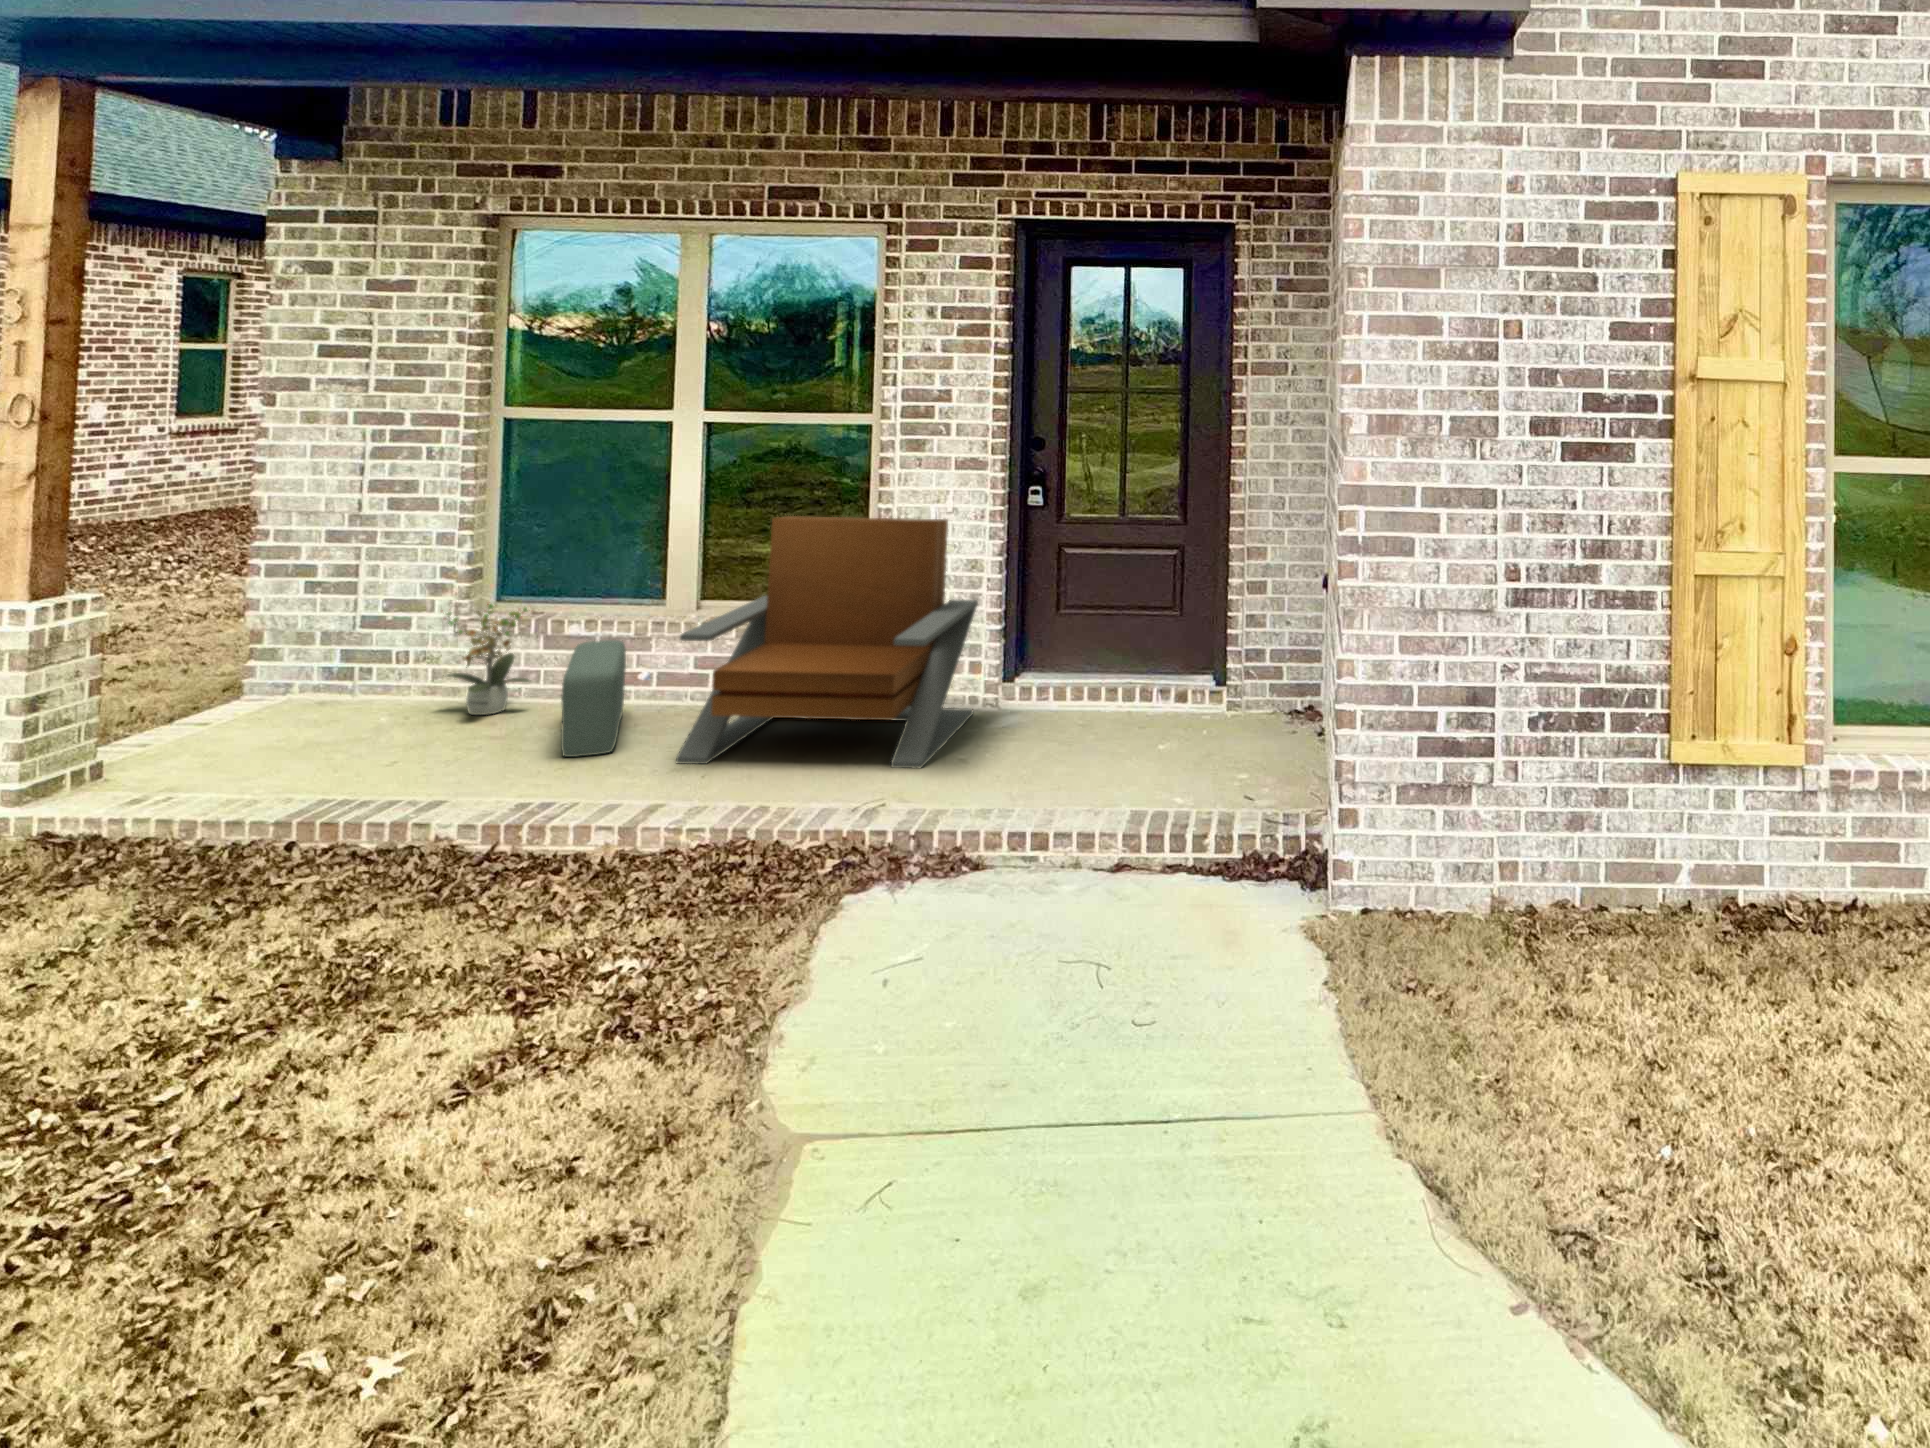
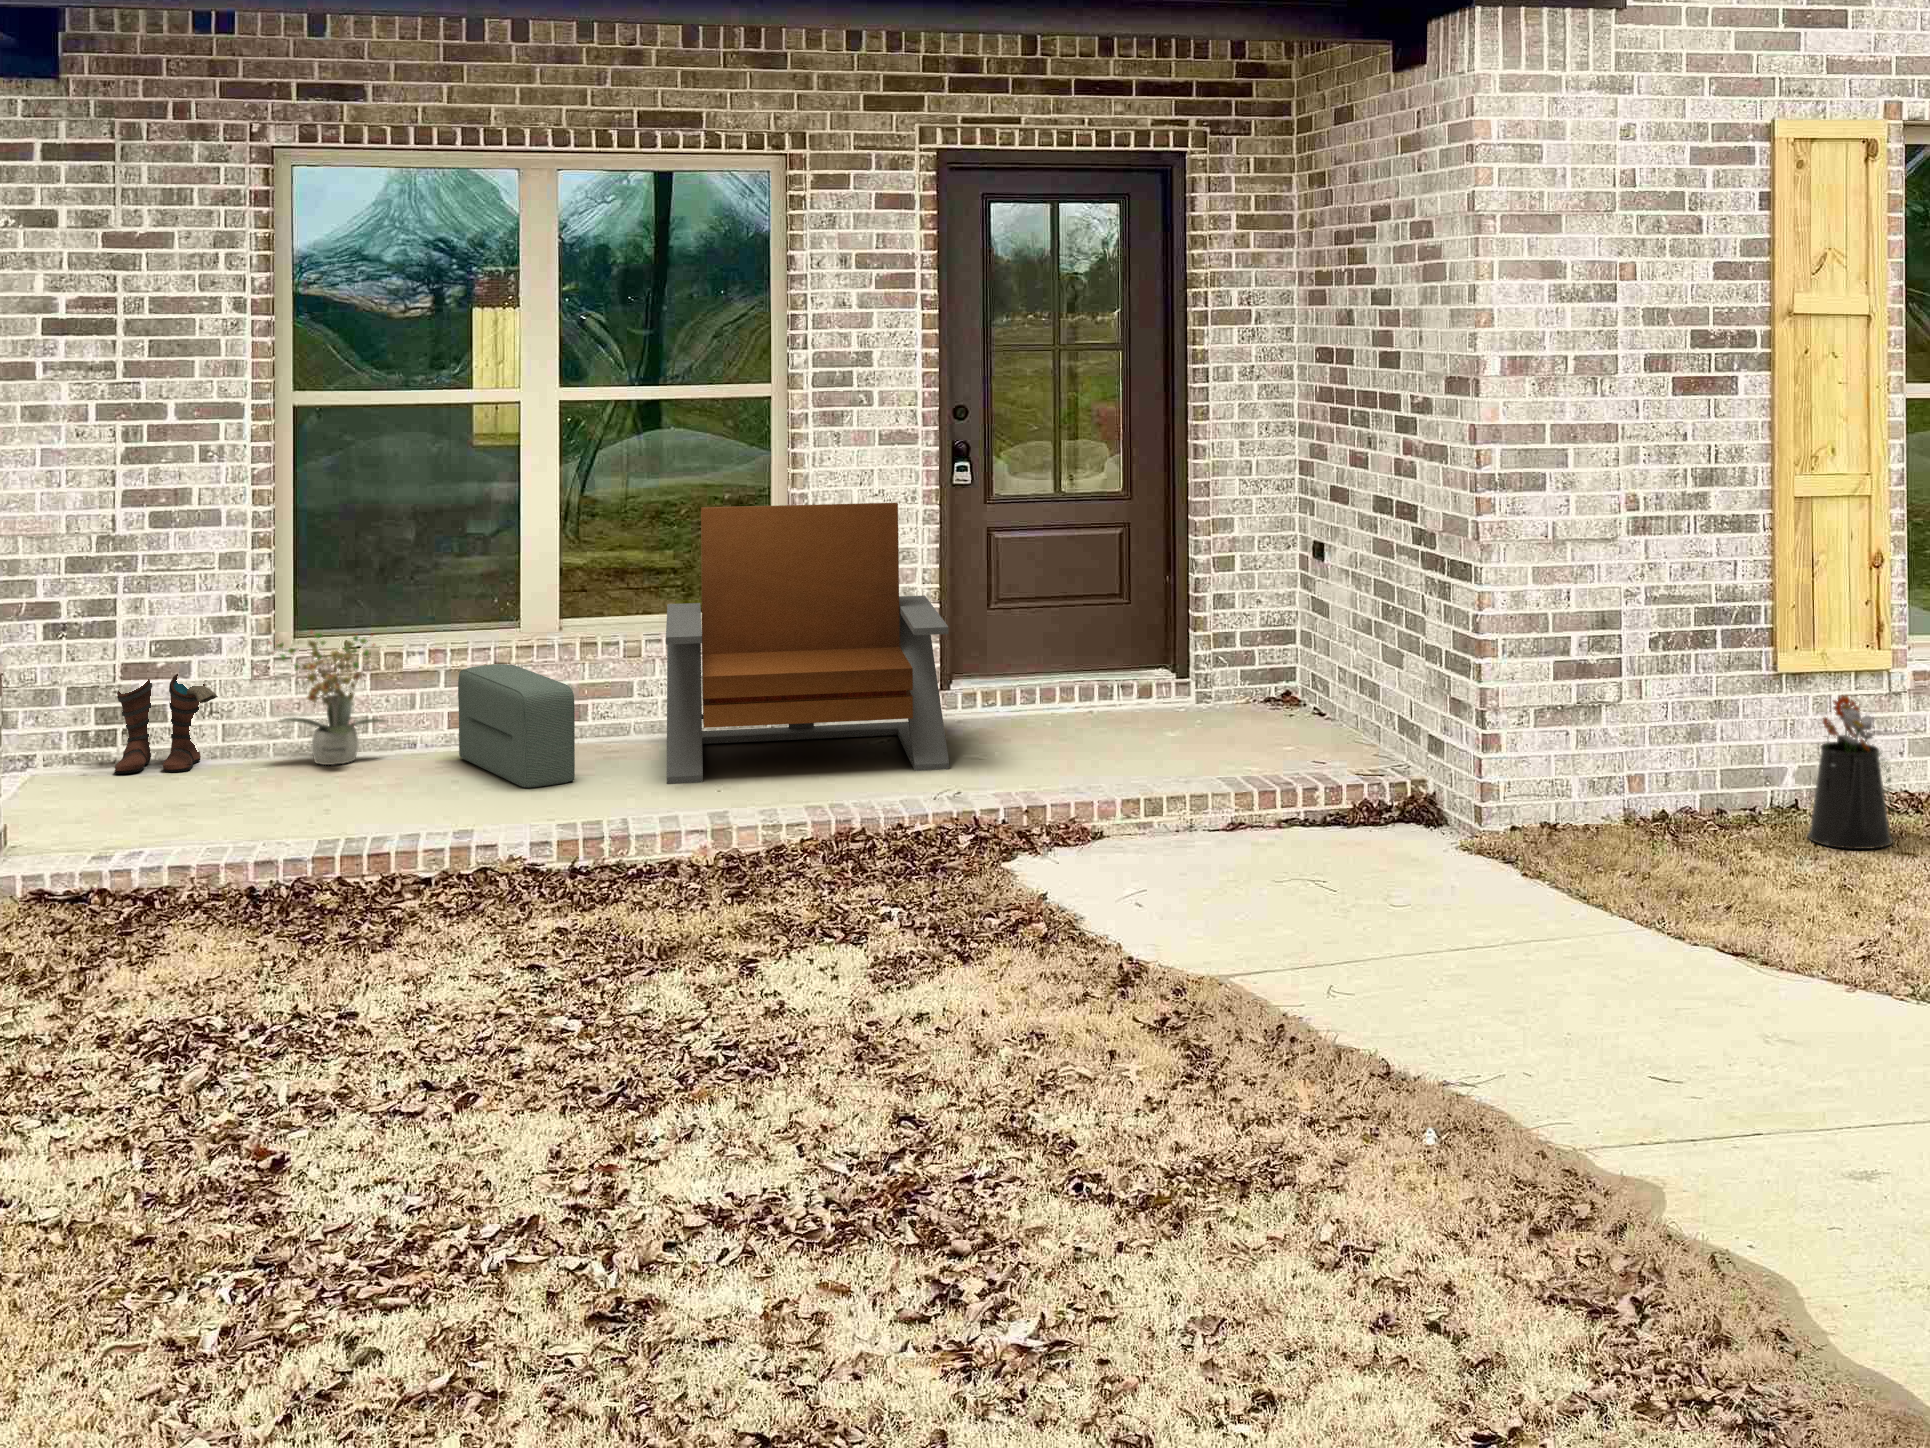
boots: none [318,630,407,712] -> present [114,674,218,774]
watering can: none [1690,788,1784,972] -> present [1807,695,1894,849]

